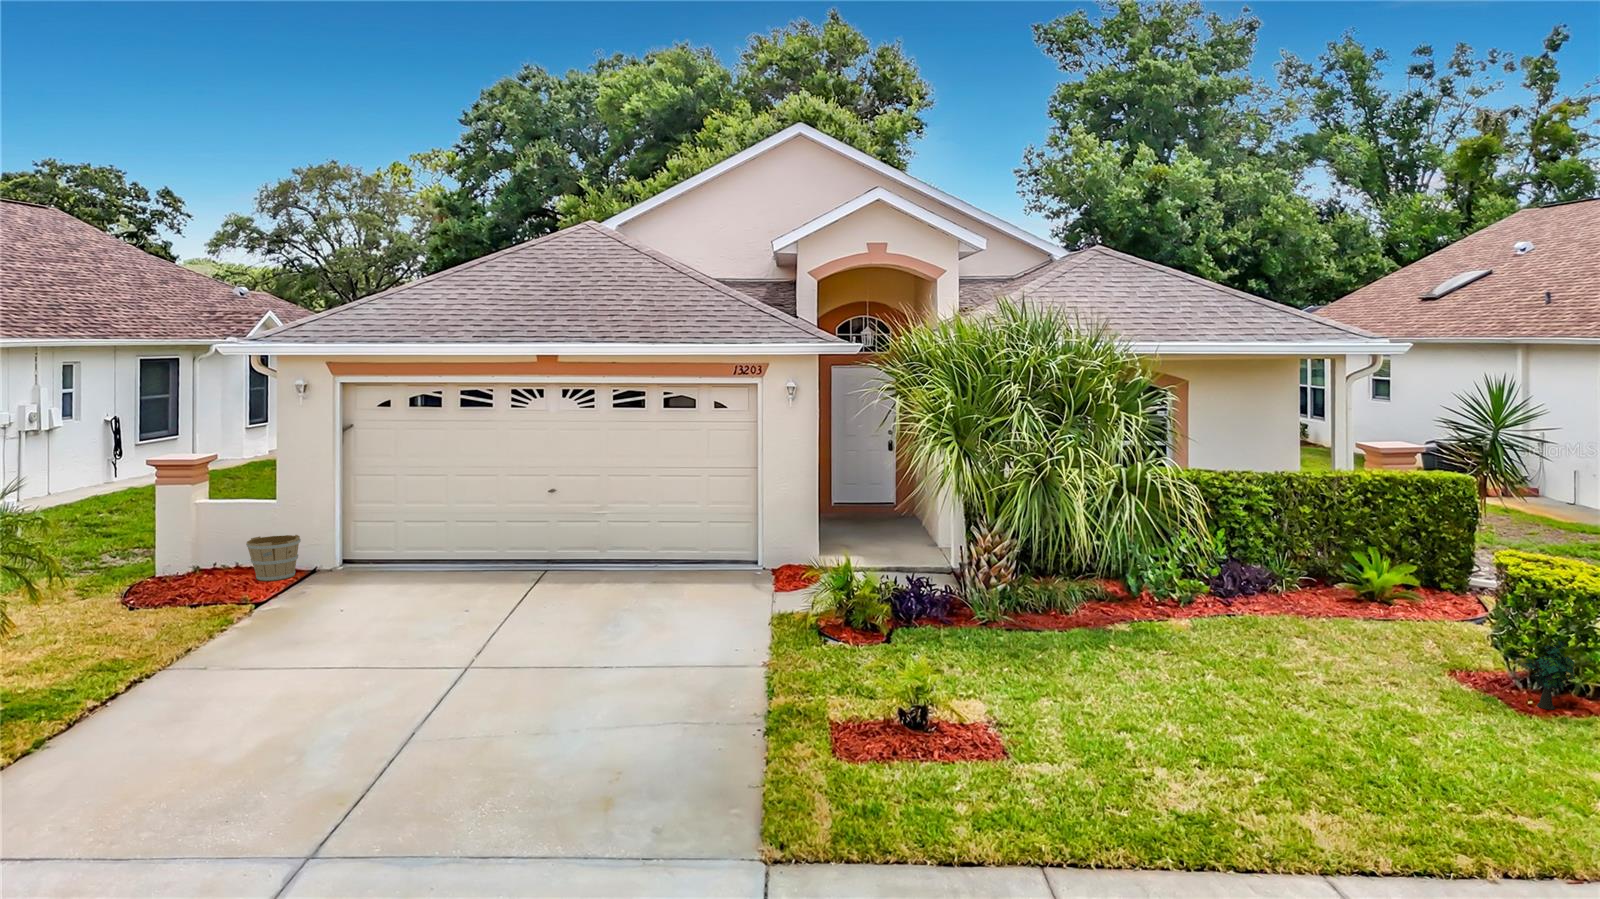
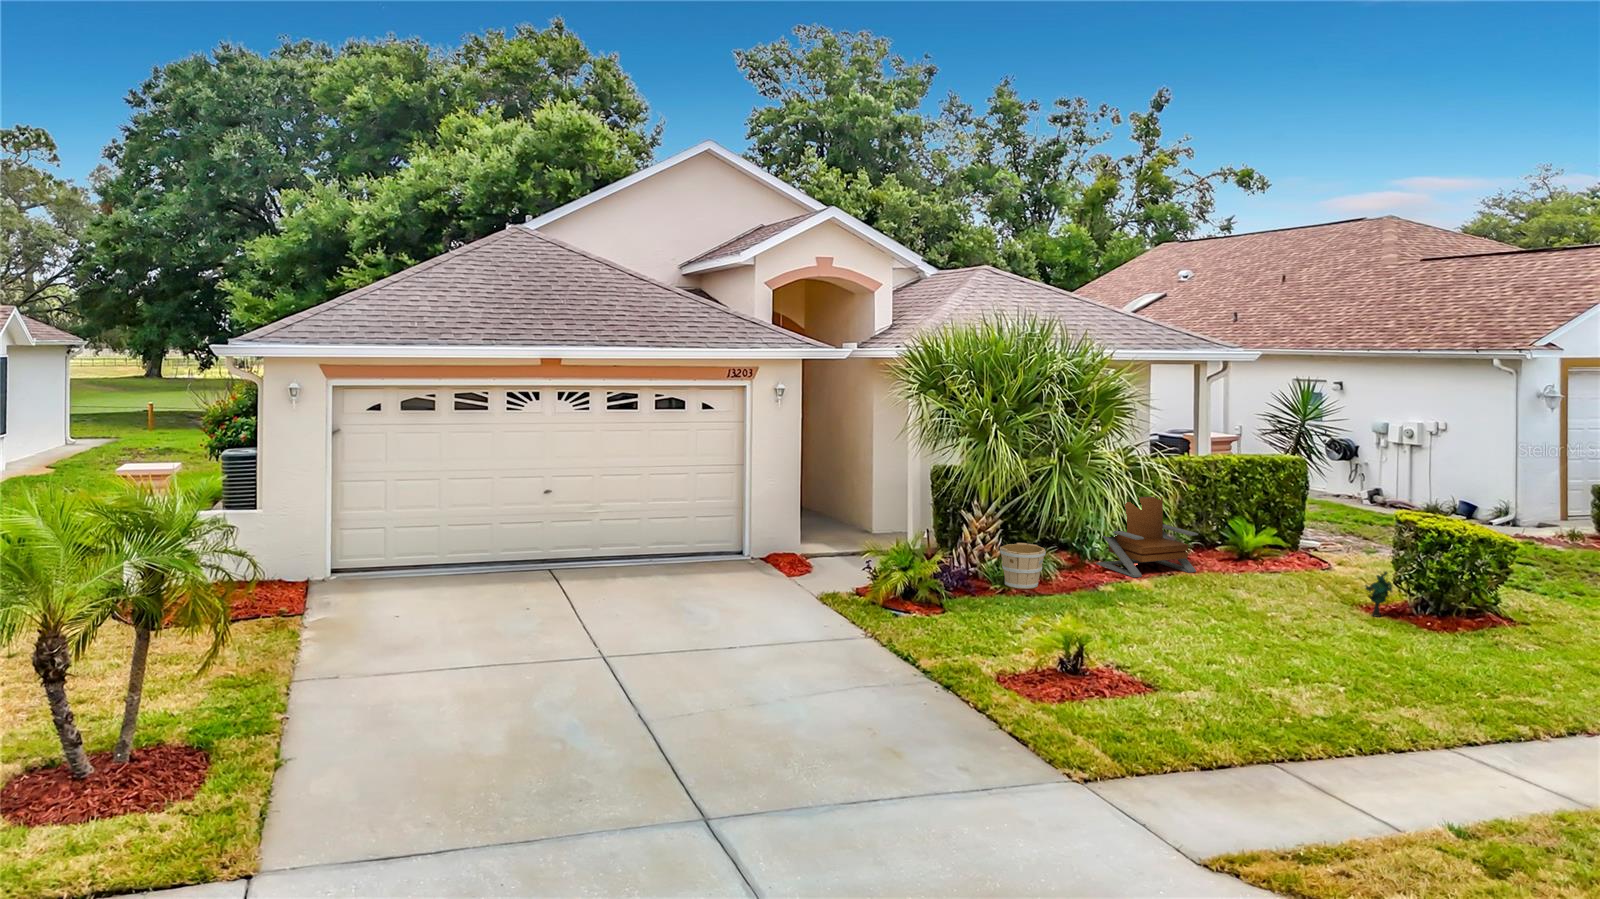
lounge chair: none [1156,517,1291,620] -> present [1096,497,1198,577]
wooden bucket: present [246,535,301,581] -> present [1000,543,1046,589]

